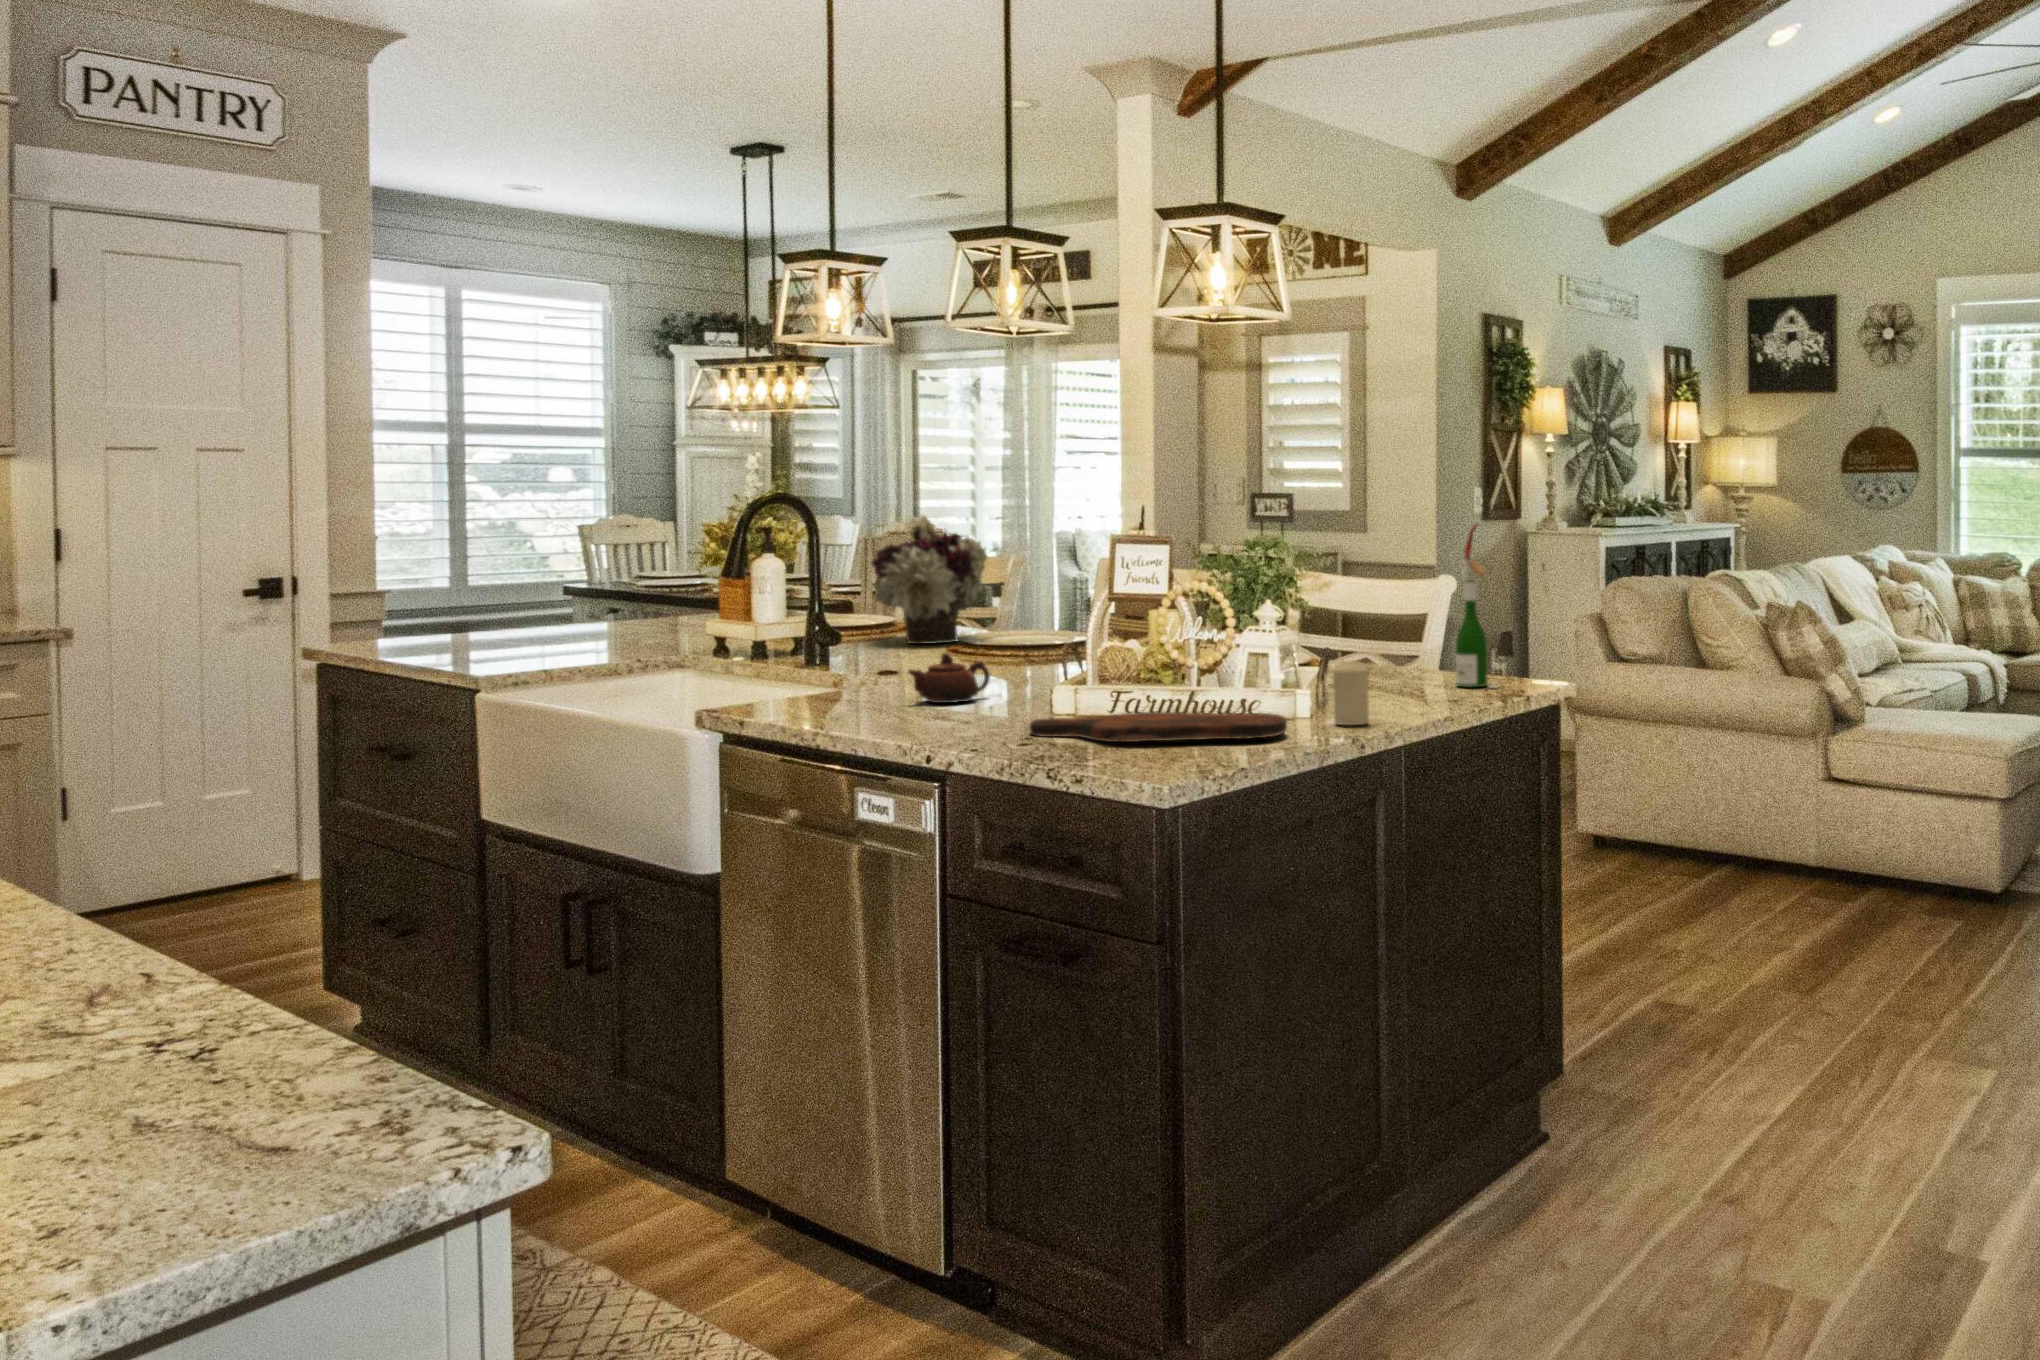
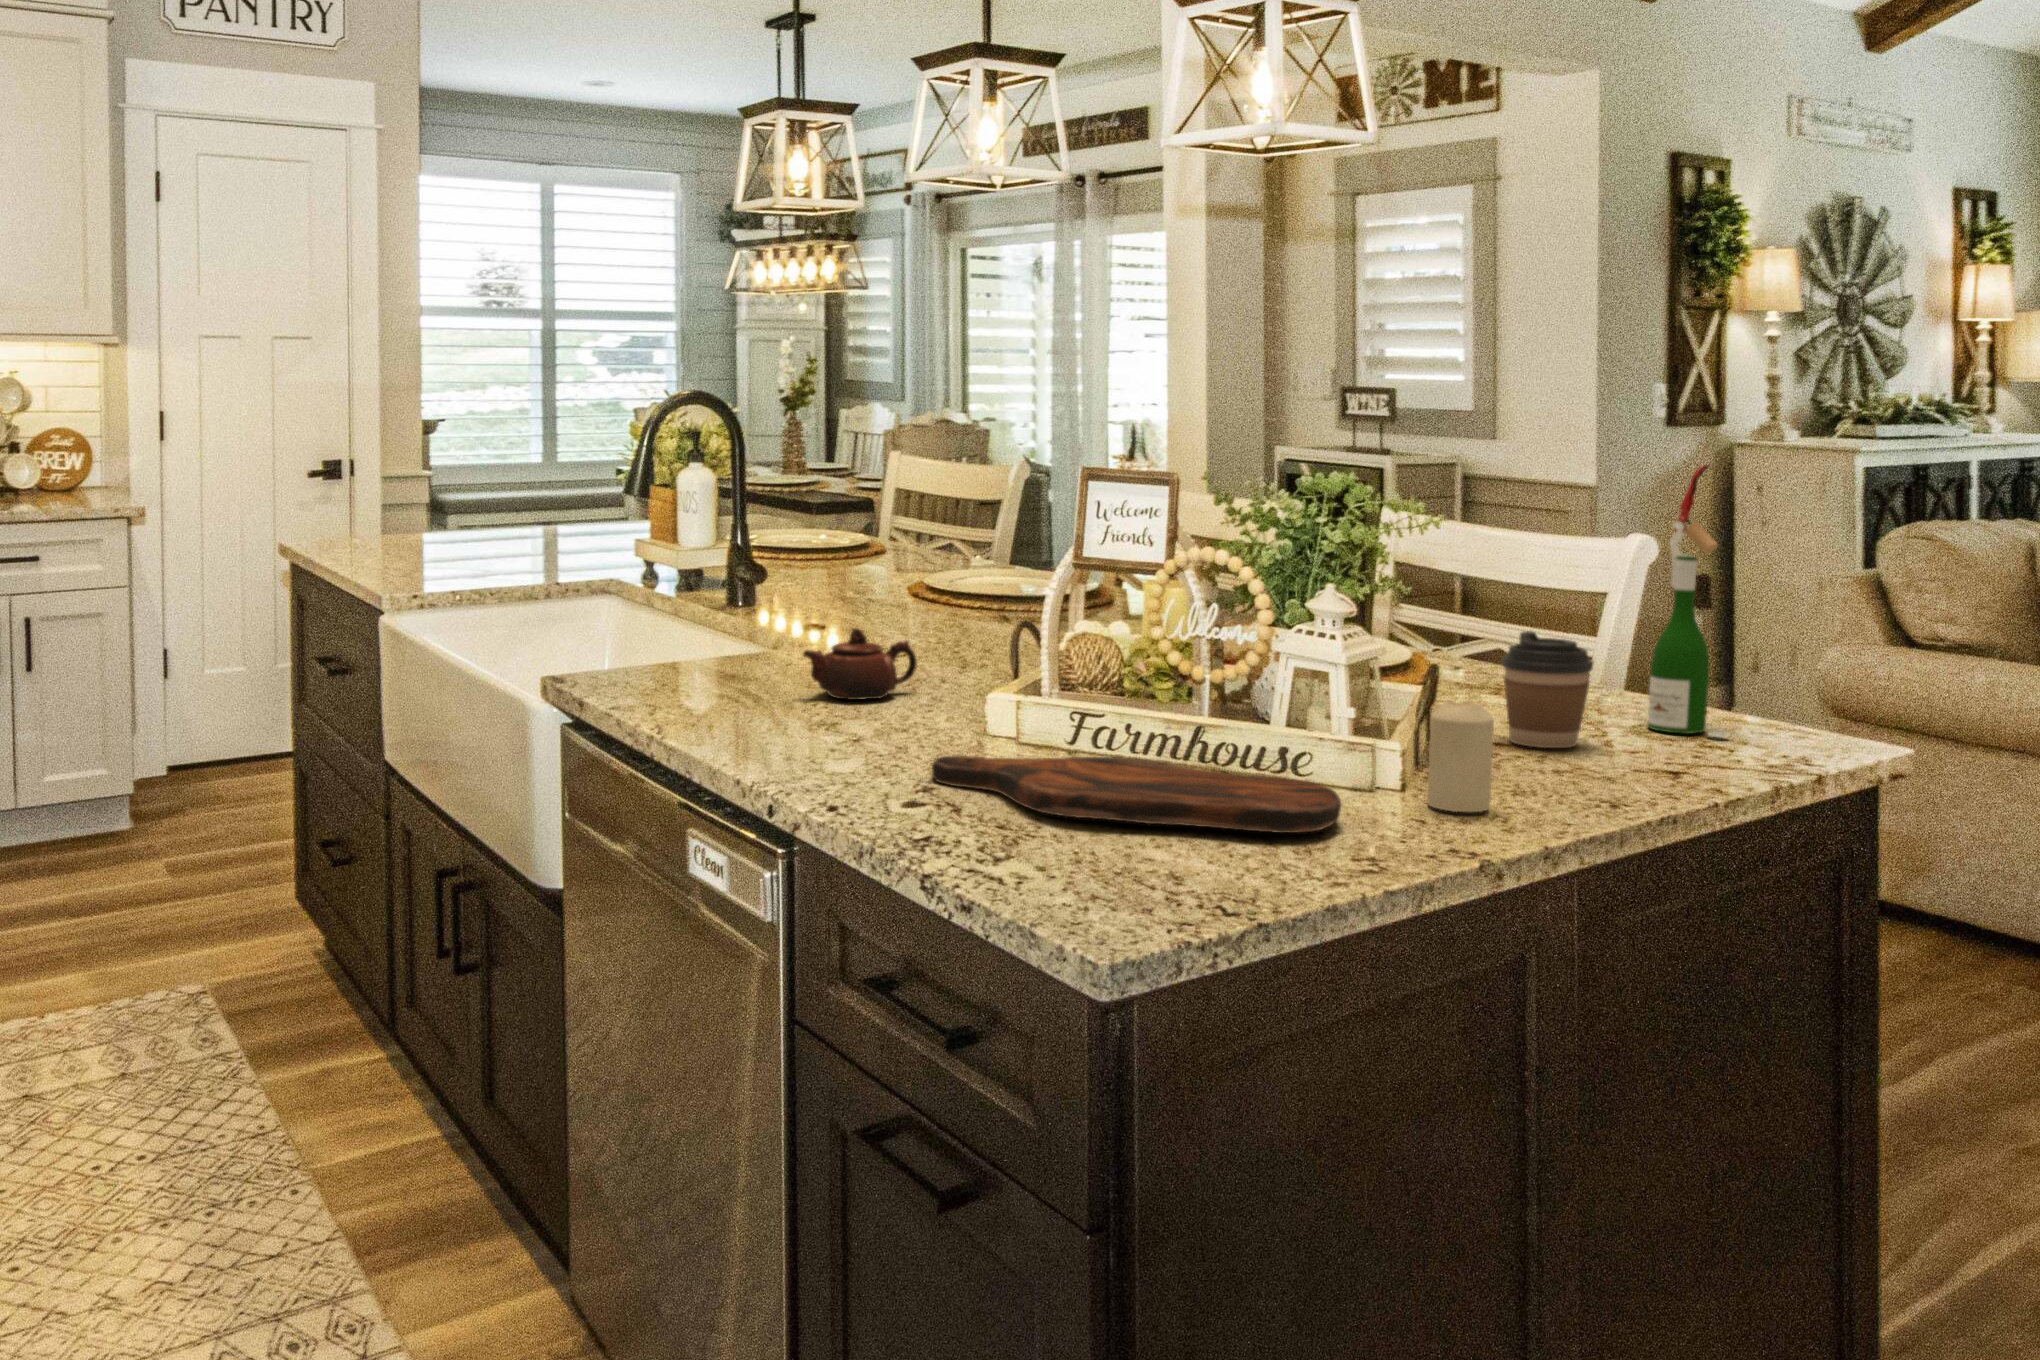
flower arrangement: present [871,515,987,644] -> none [830,423,973,586]
coffee cup: none [1371,628,1422,698] -> present [1502,631,1593,748]

